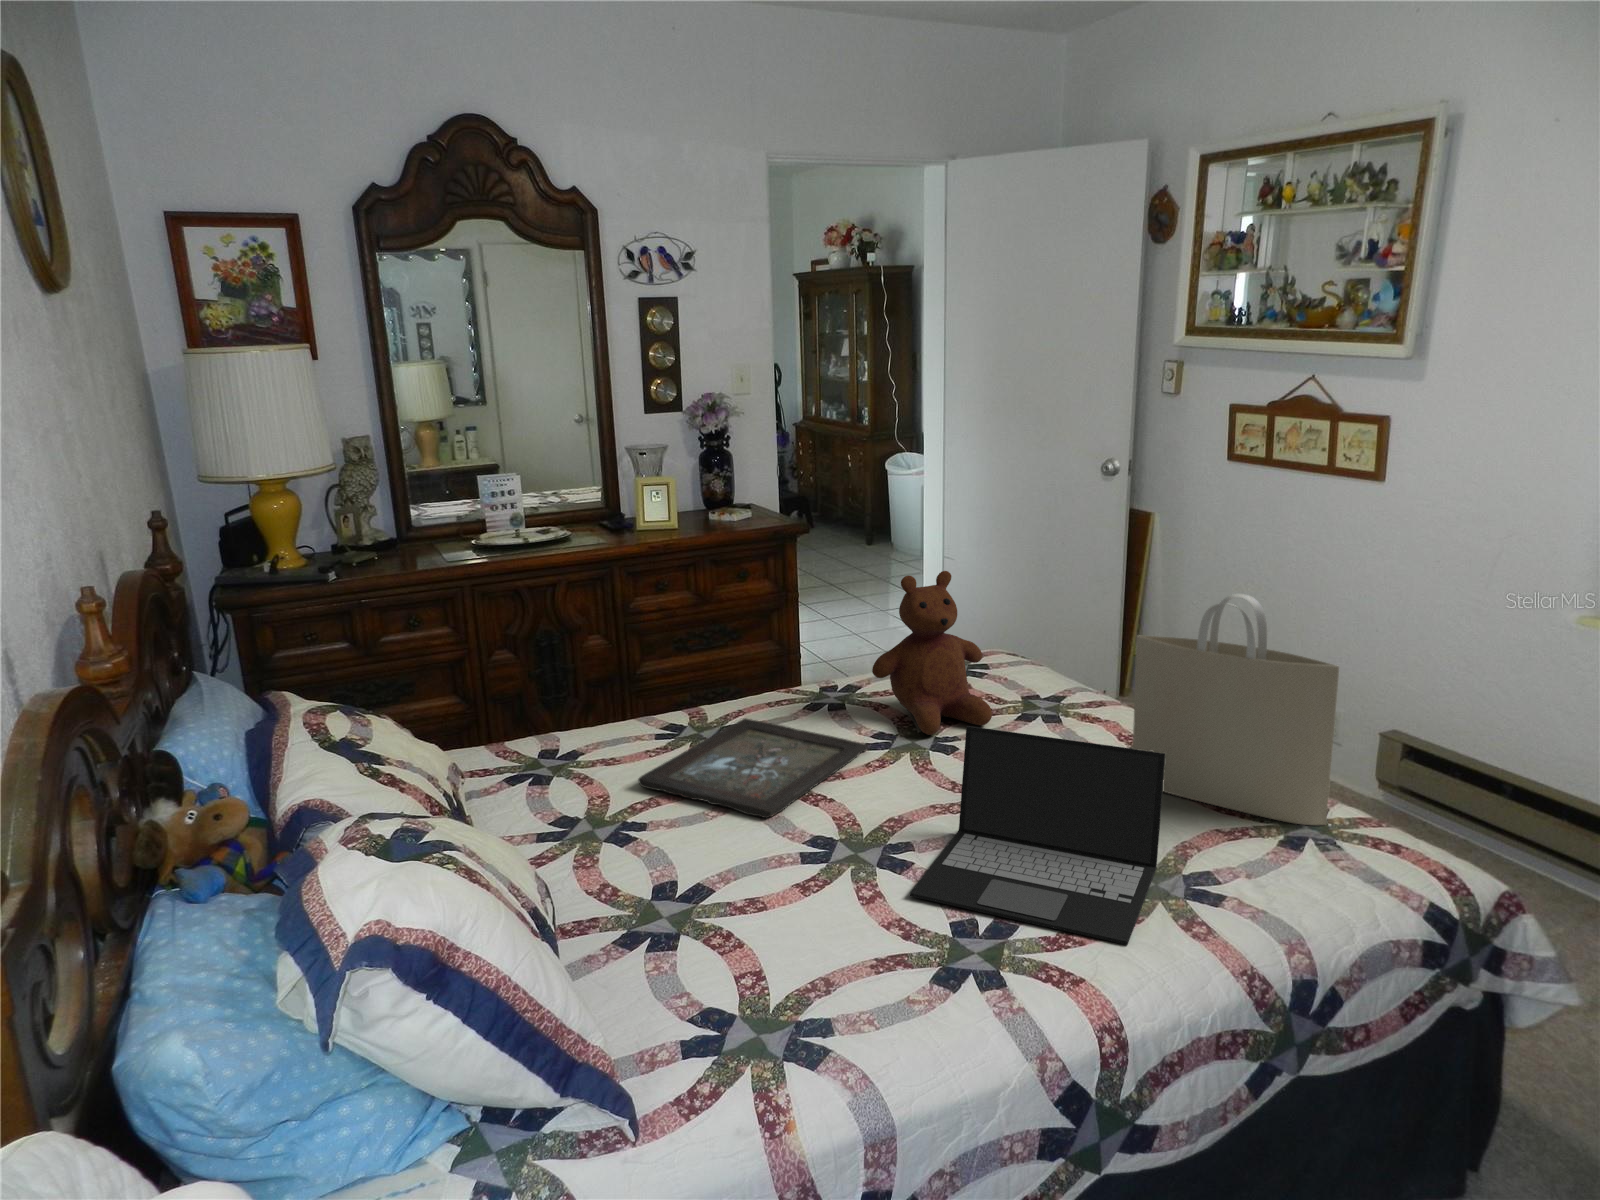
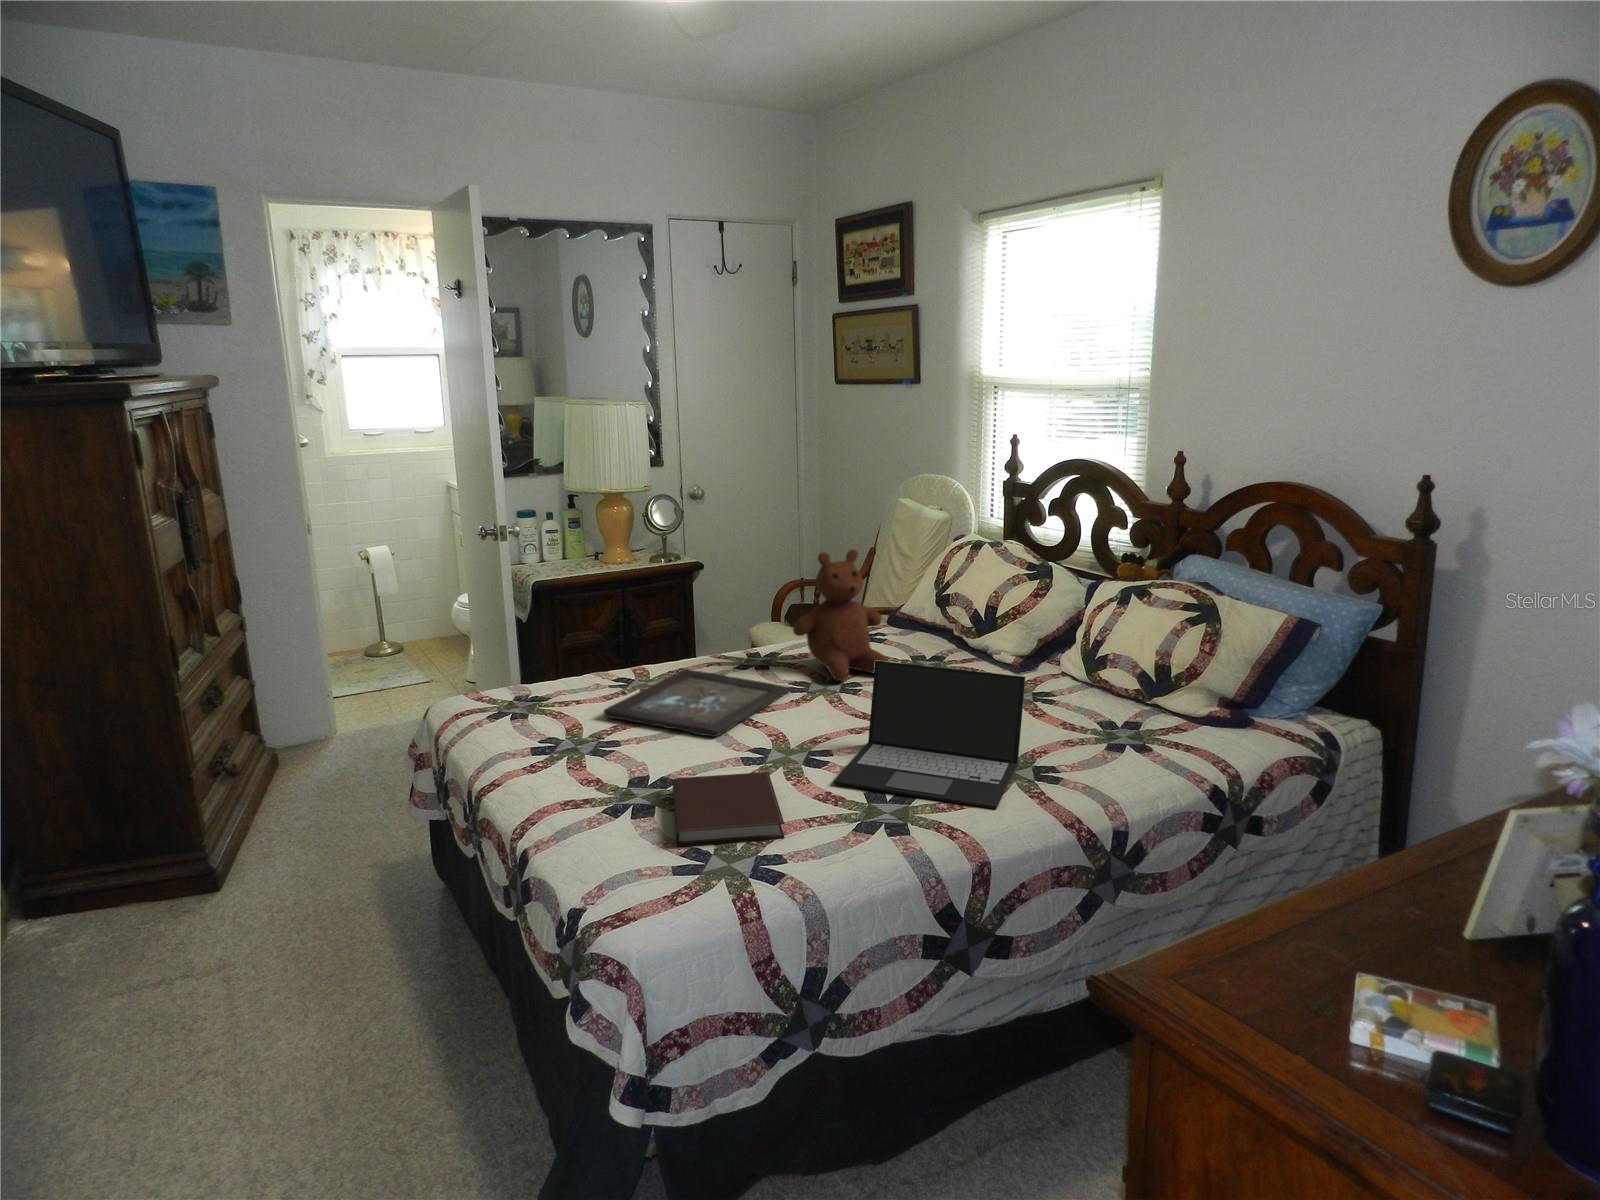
tote bag: present [1133,594,1339,825] -> none [1000,562,1151,737]
notebook: none [694,880,837,996] -> present [673,772,784,846]

